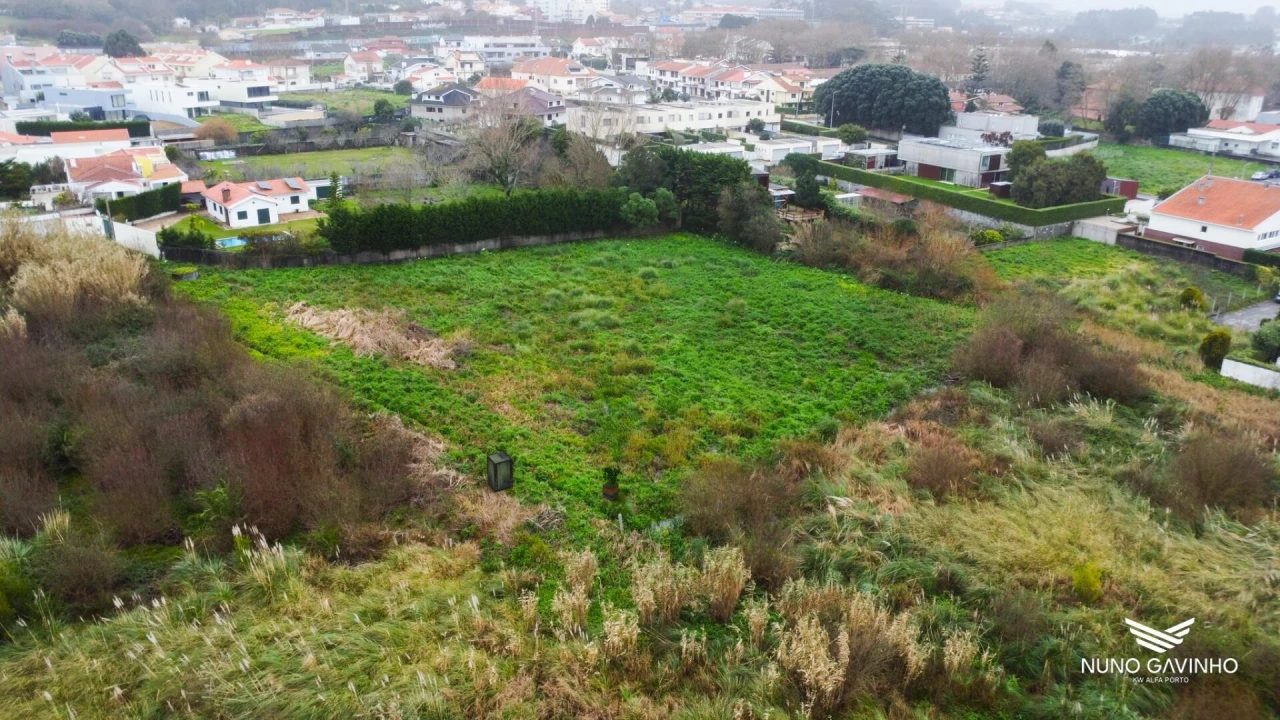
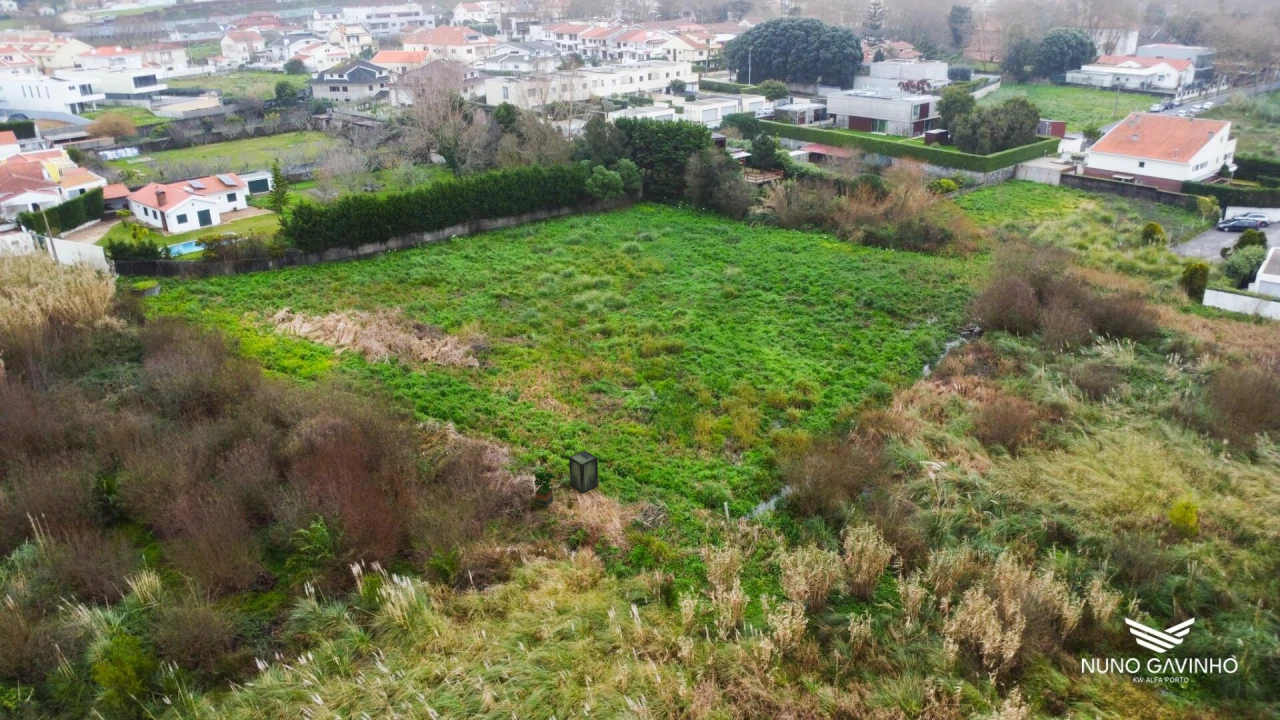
potted tree: present [602,467,623,501] -> present [535,472,556,507]

